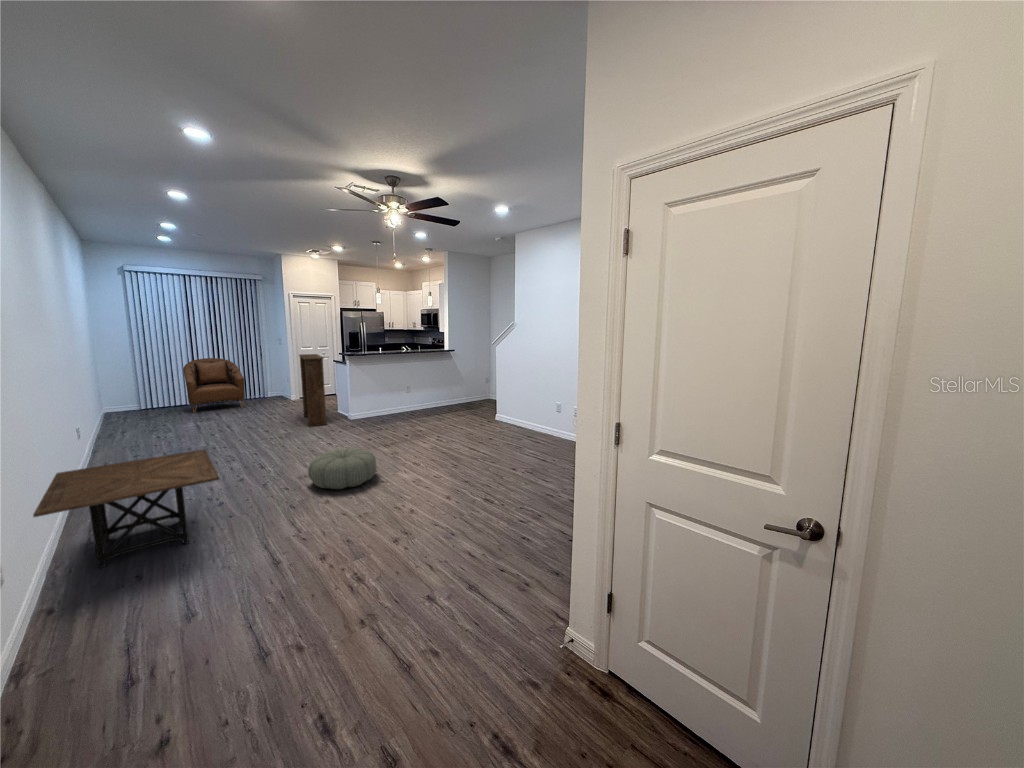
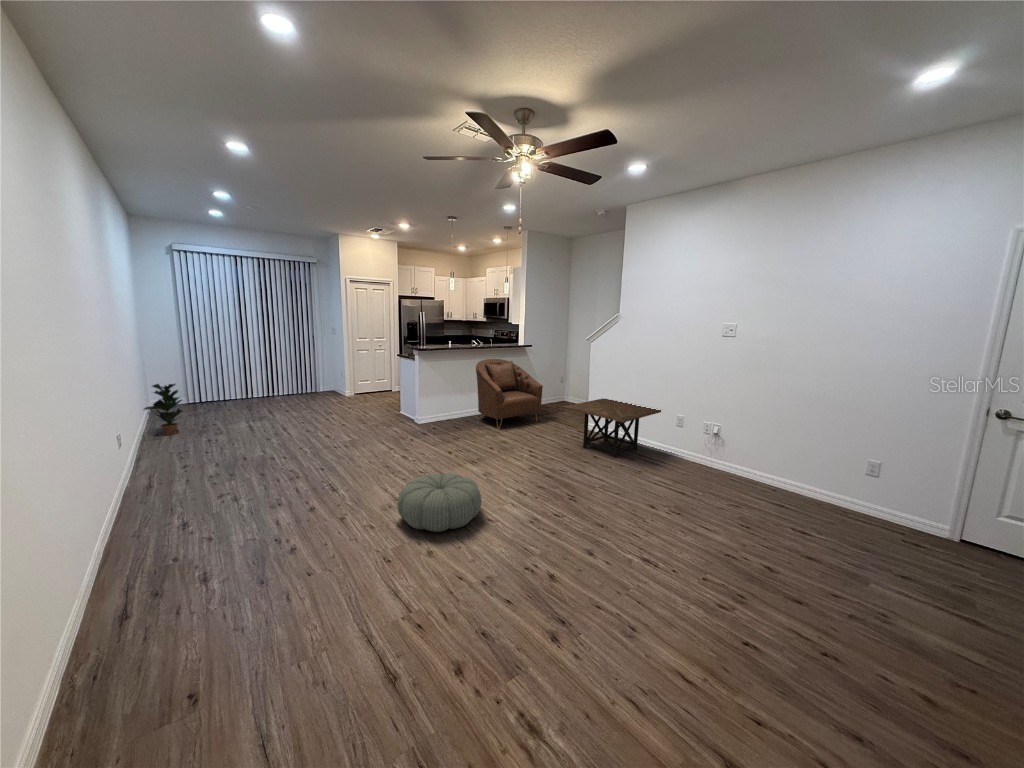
bookshelf: present [299,354,327,426] -> none [361,347,393,432]
armchair: present [183,358,245,413] -> present [476,359,543,429]
potted plant: none [97,389,137,434] -> present [144,384,182,435]
side table: present [33,449,219,568] -> present [562,398,661,458]

